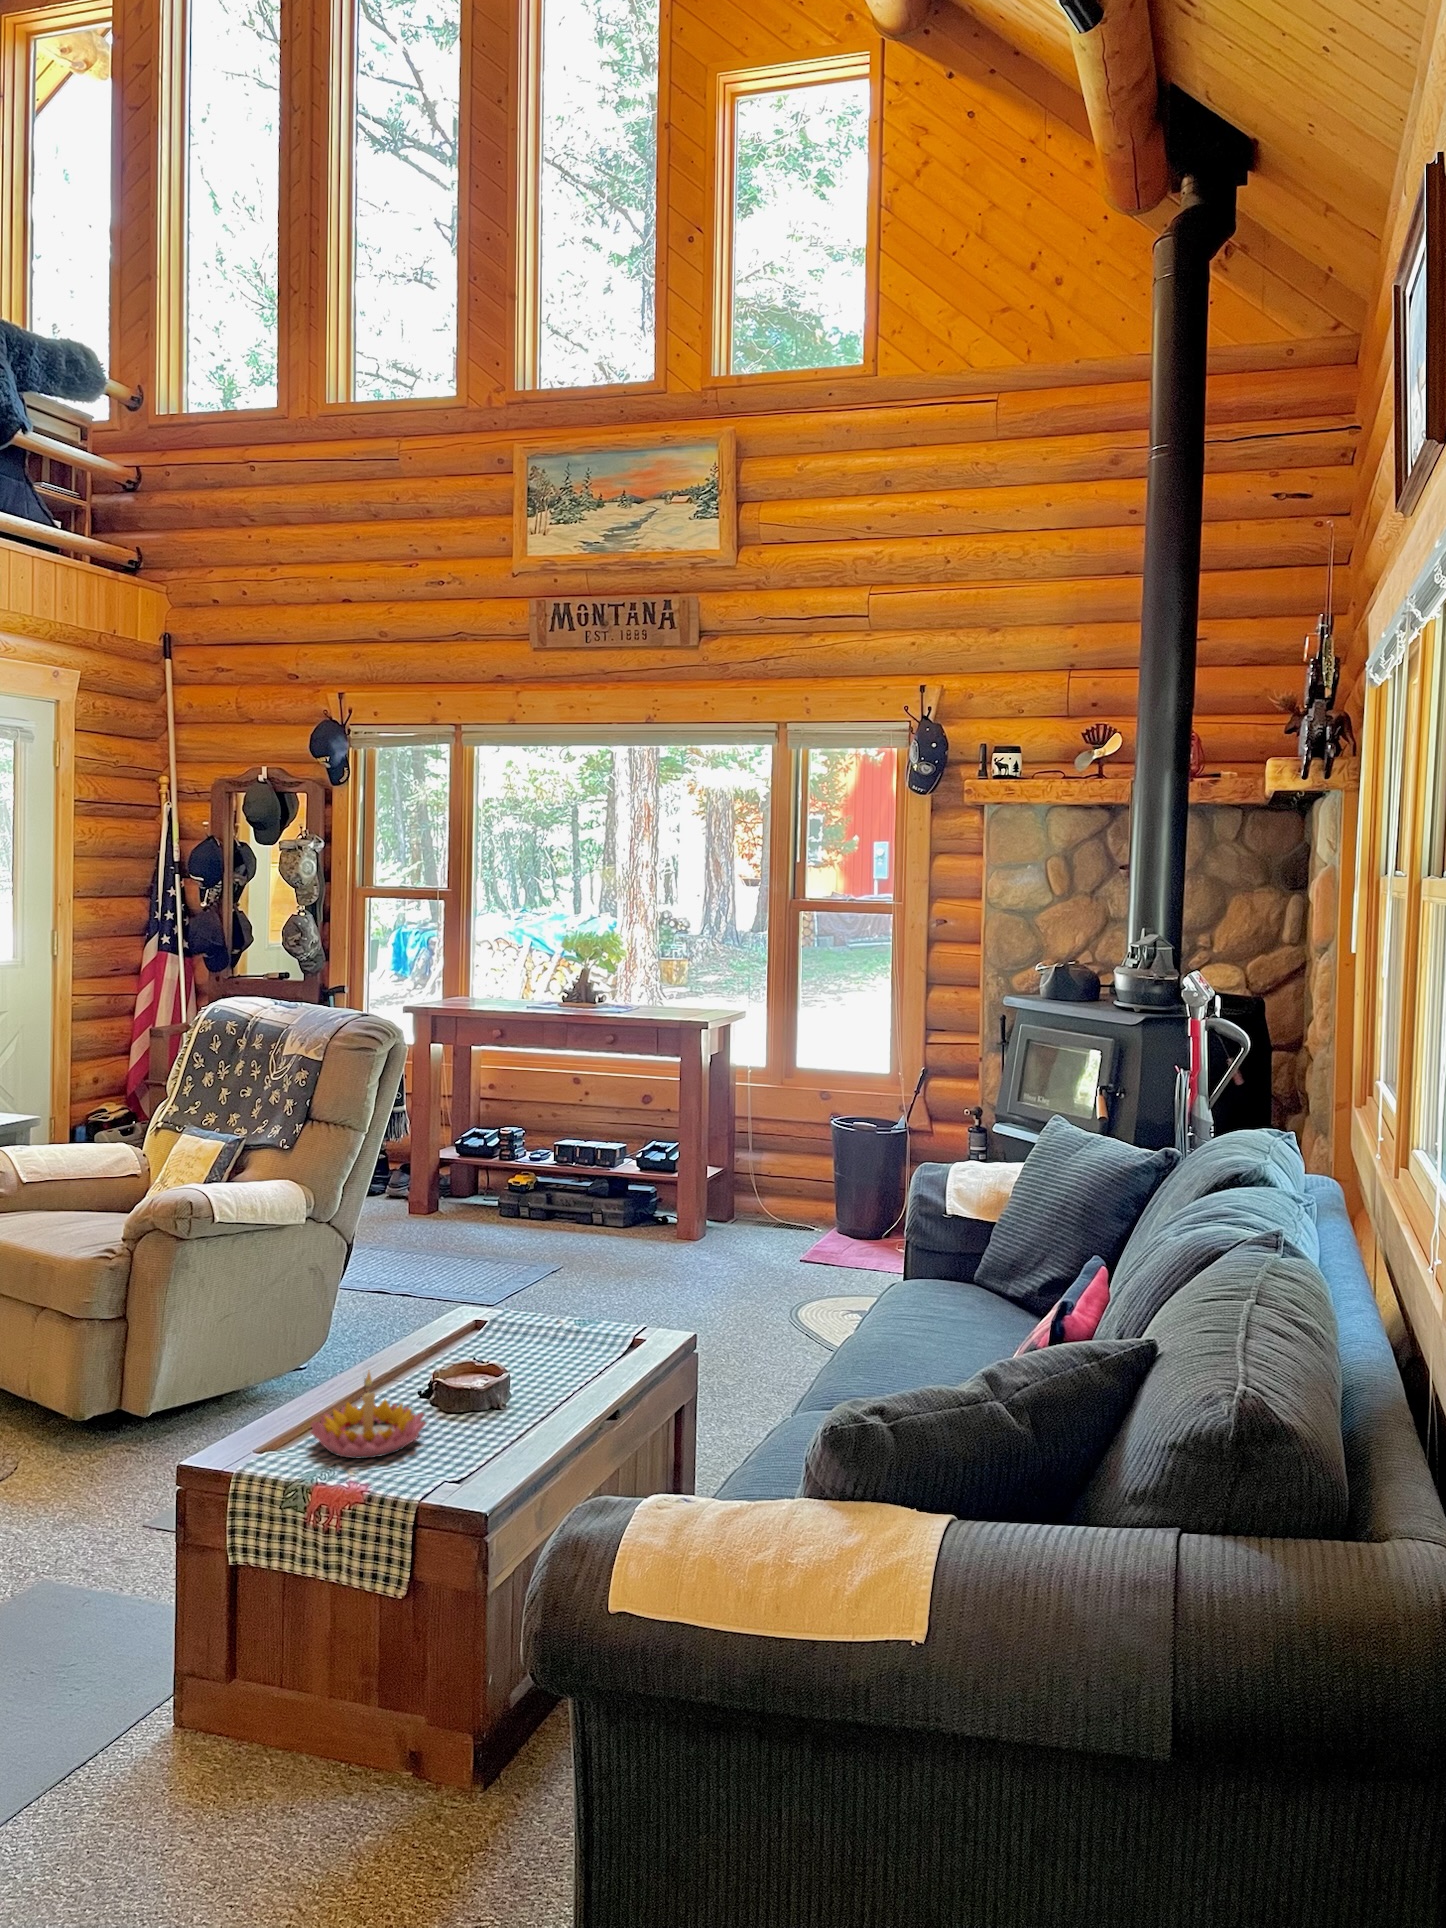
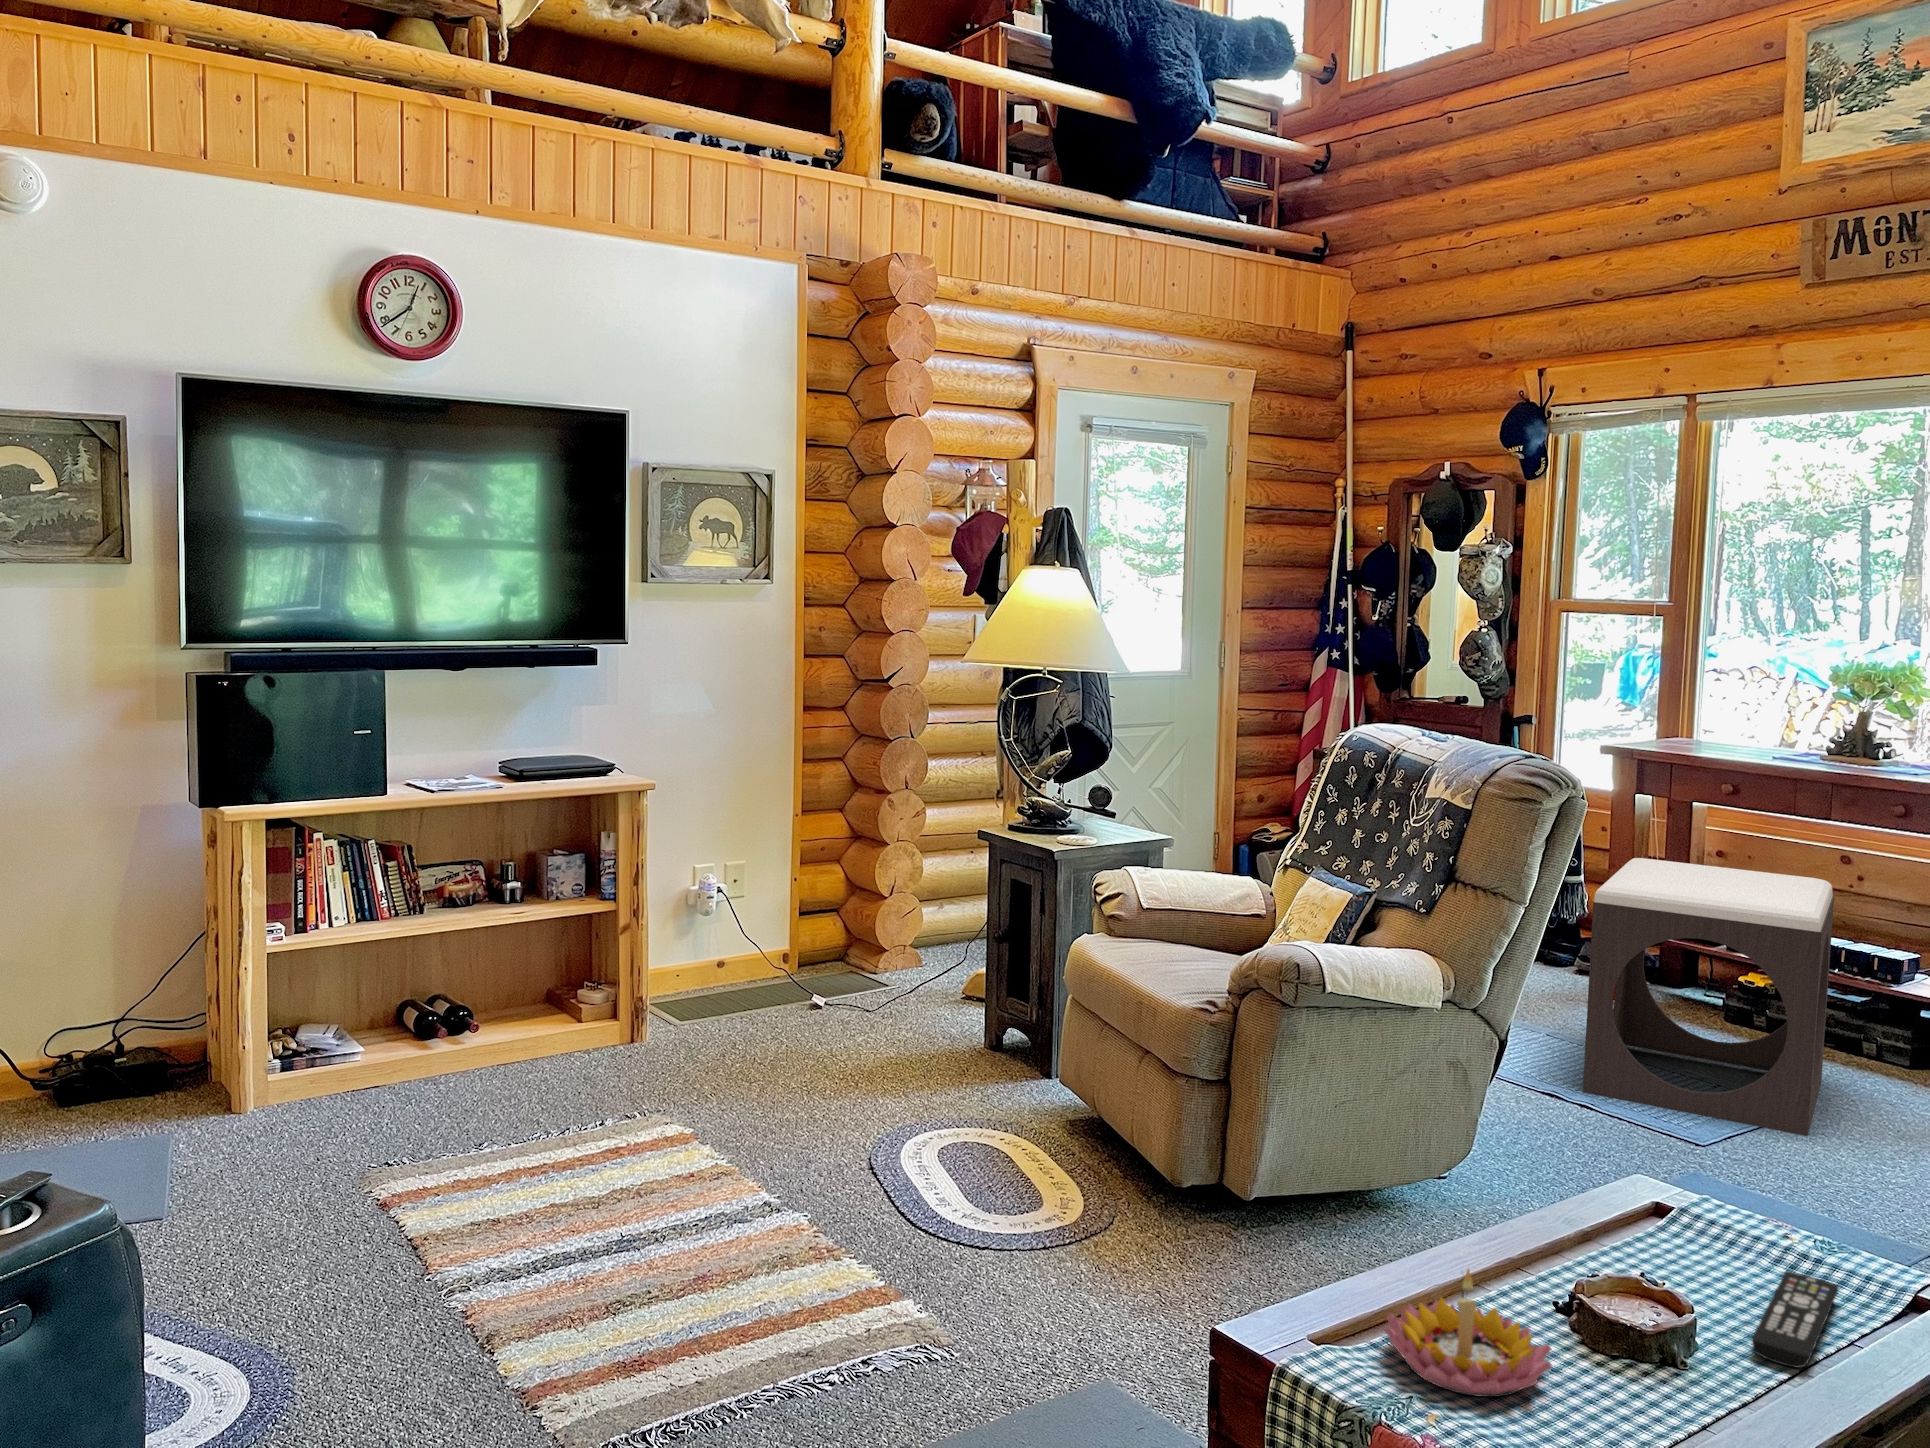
footstool: none [405,1093,571,1285] -> present [1583,858,1834,1136]
remote control: none [543,1339,590,1391] -> present [1752,1271,1838,1368]

